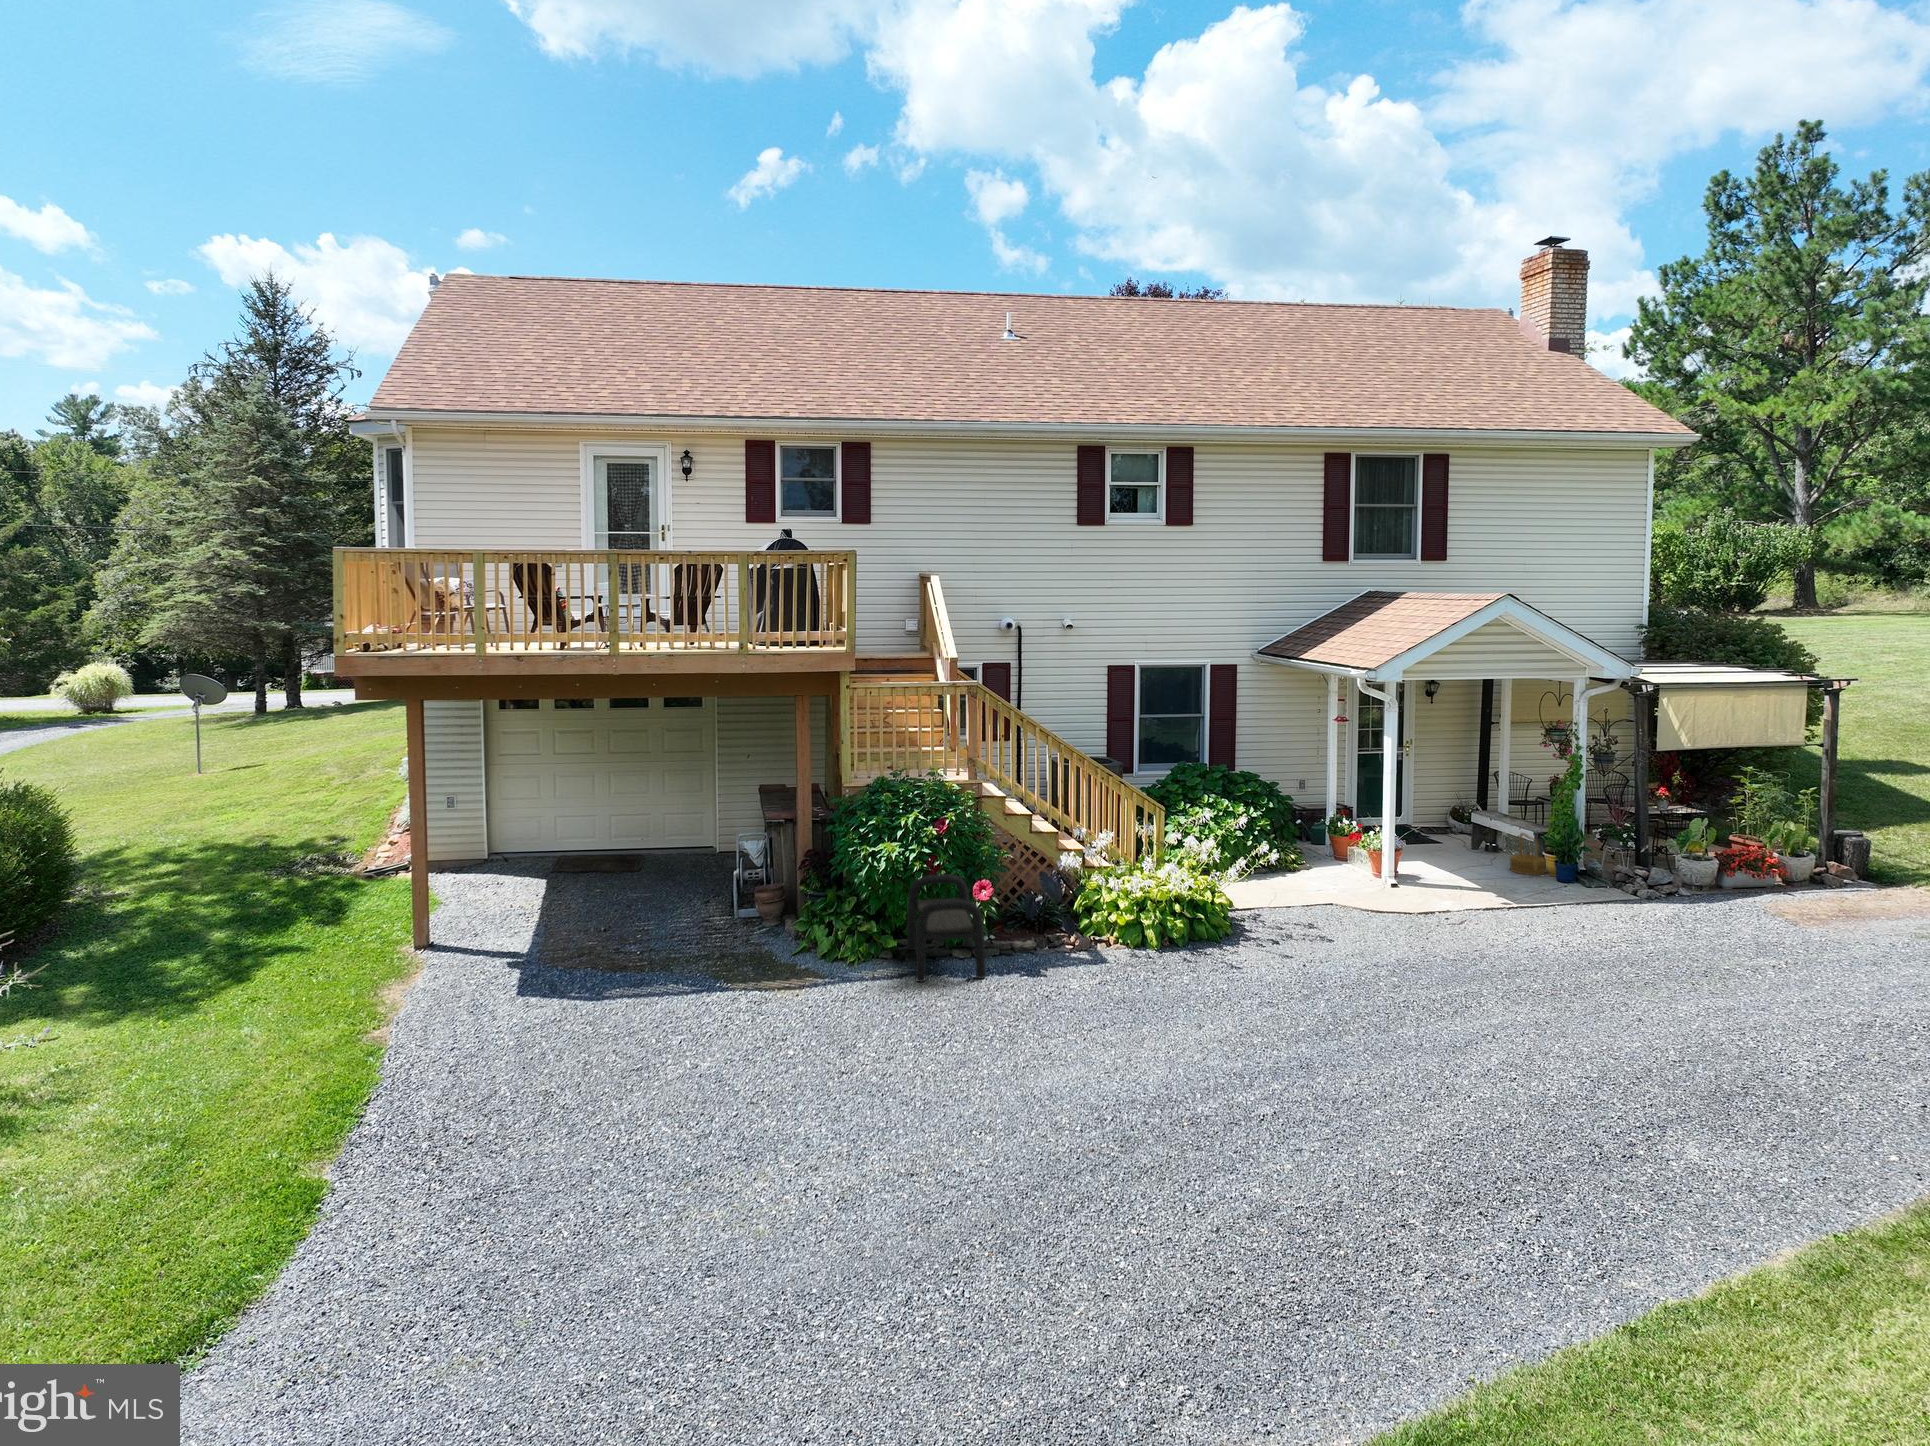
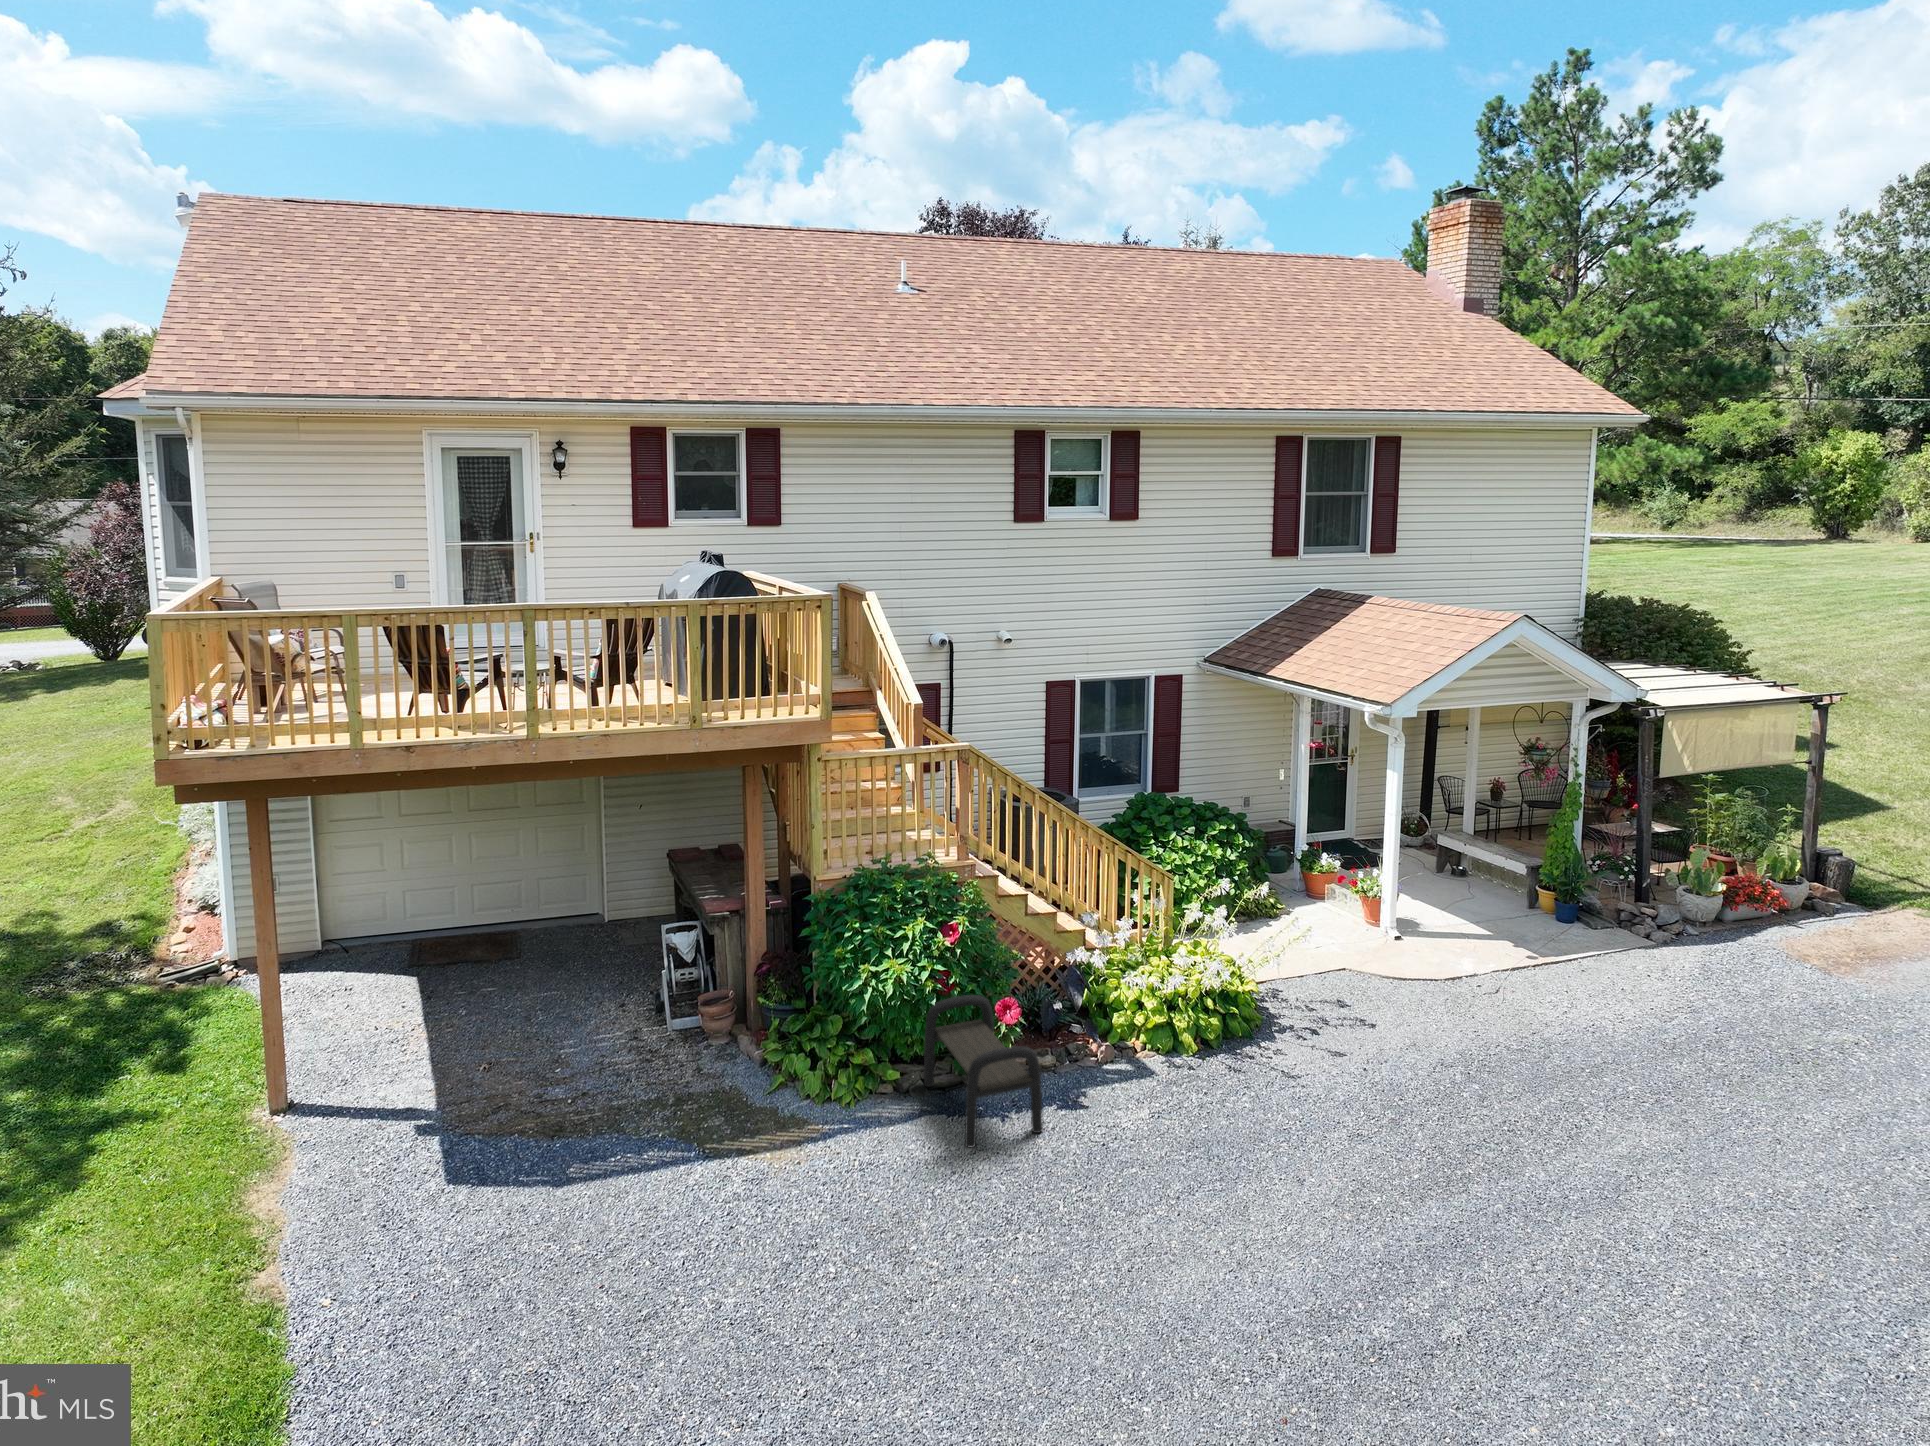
woven basket: present [1510,833,1546,875] -> none [1474,851,1513,898]

